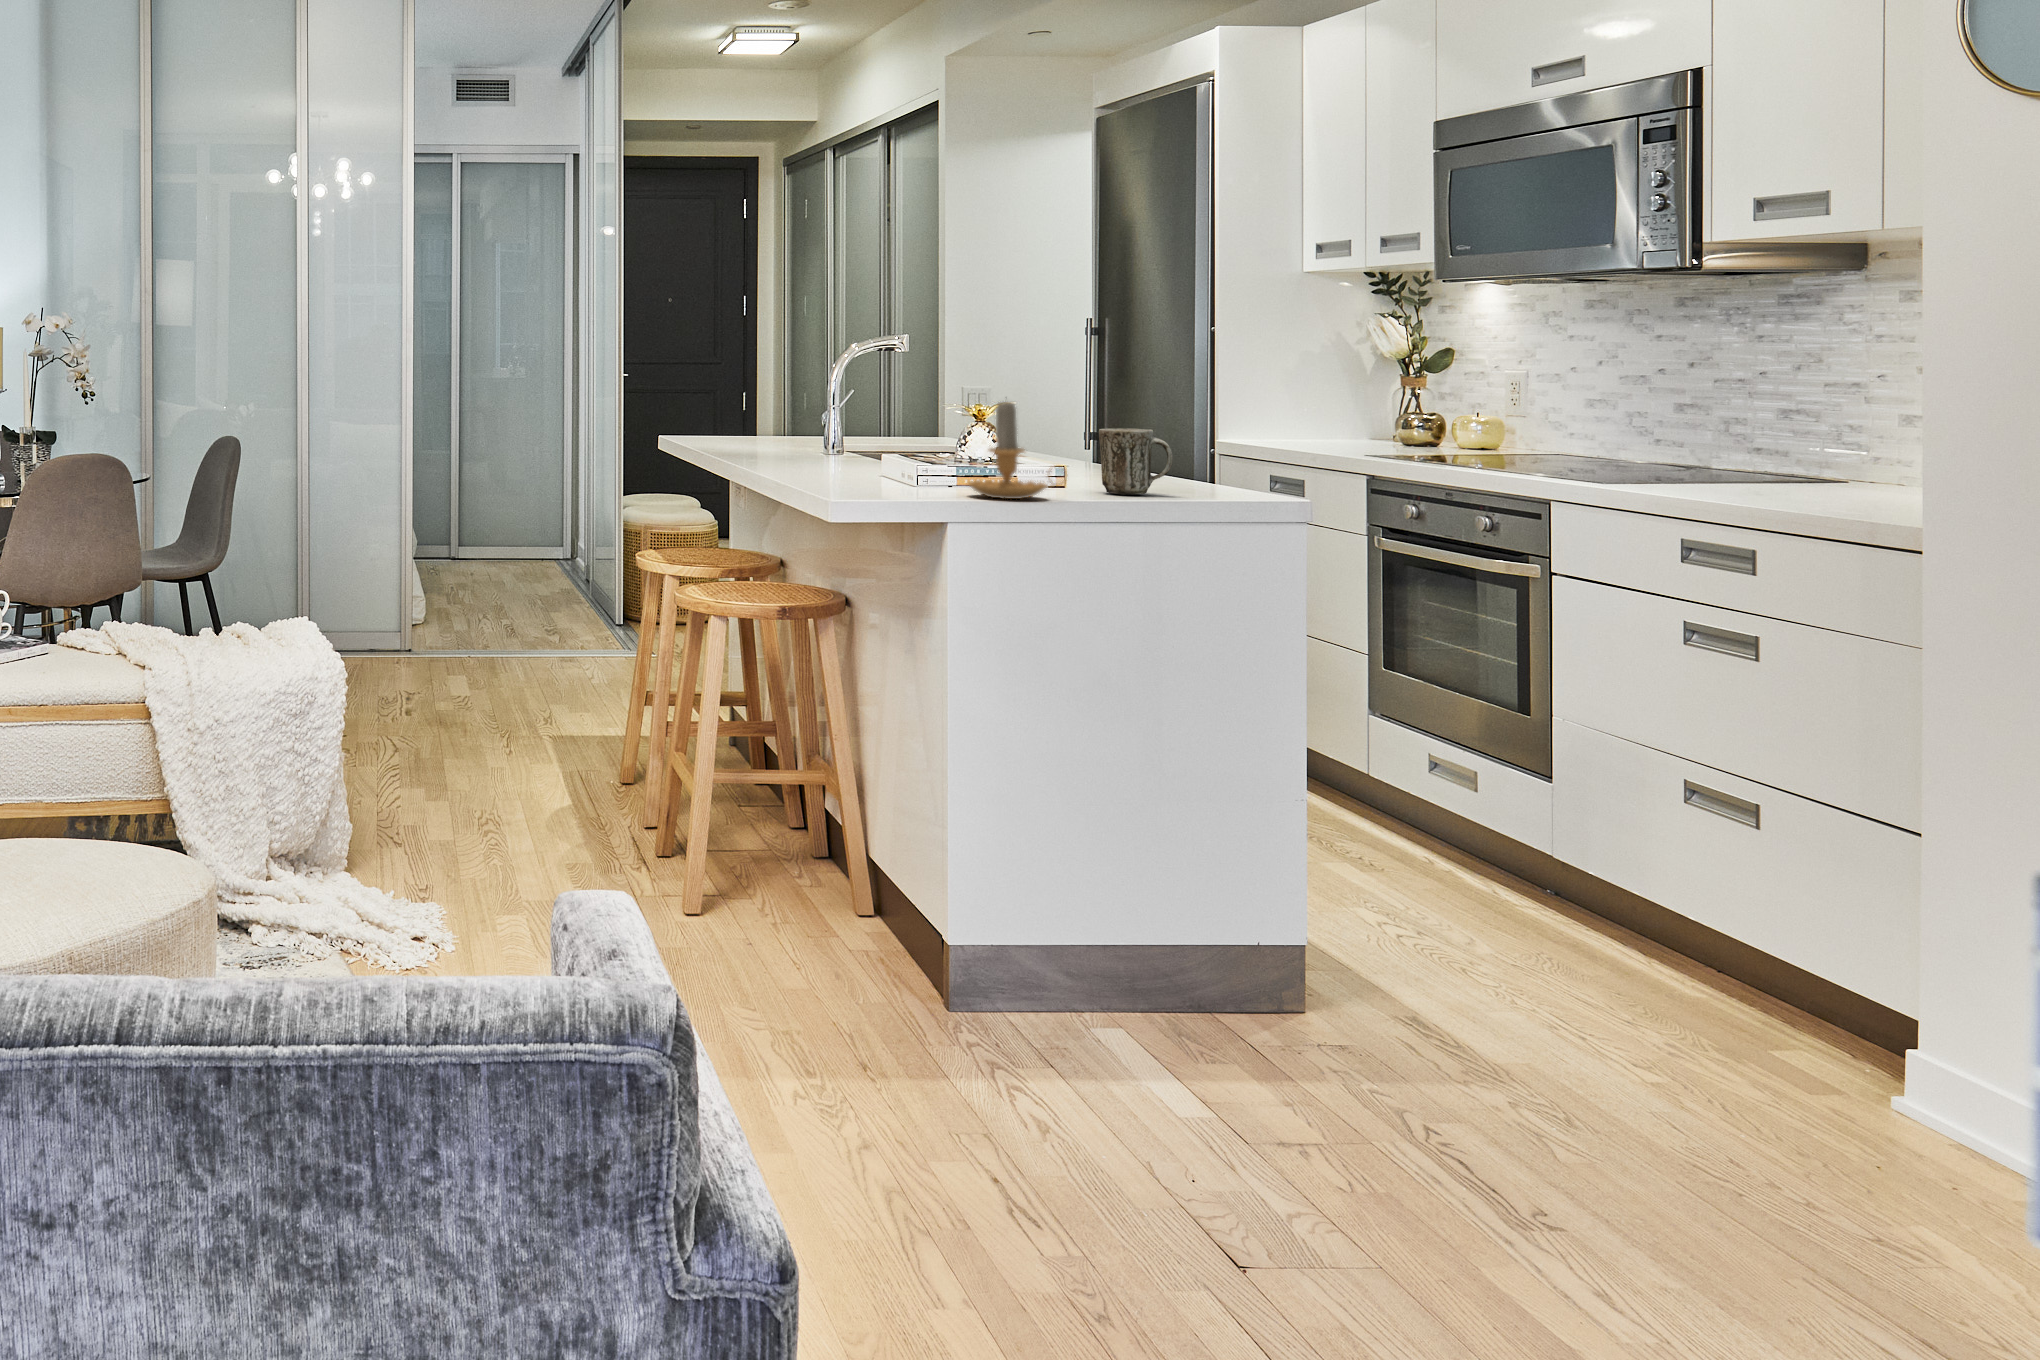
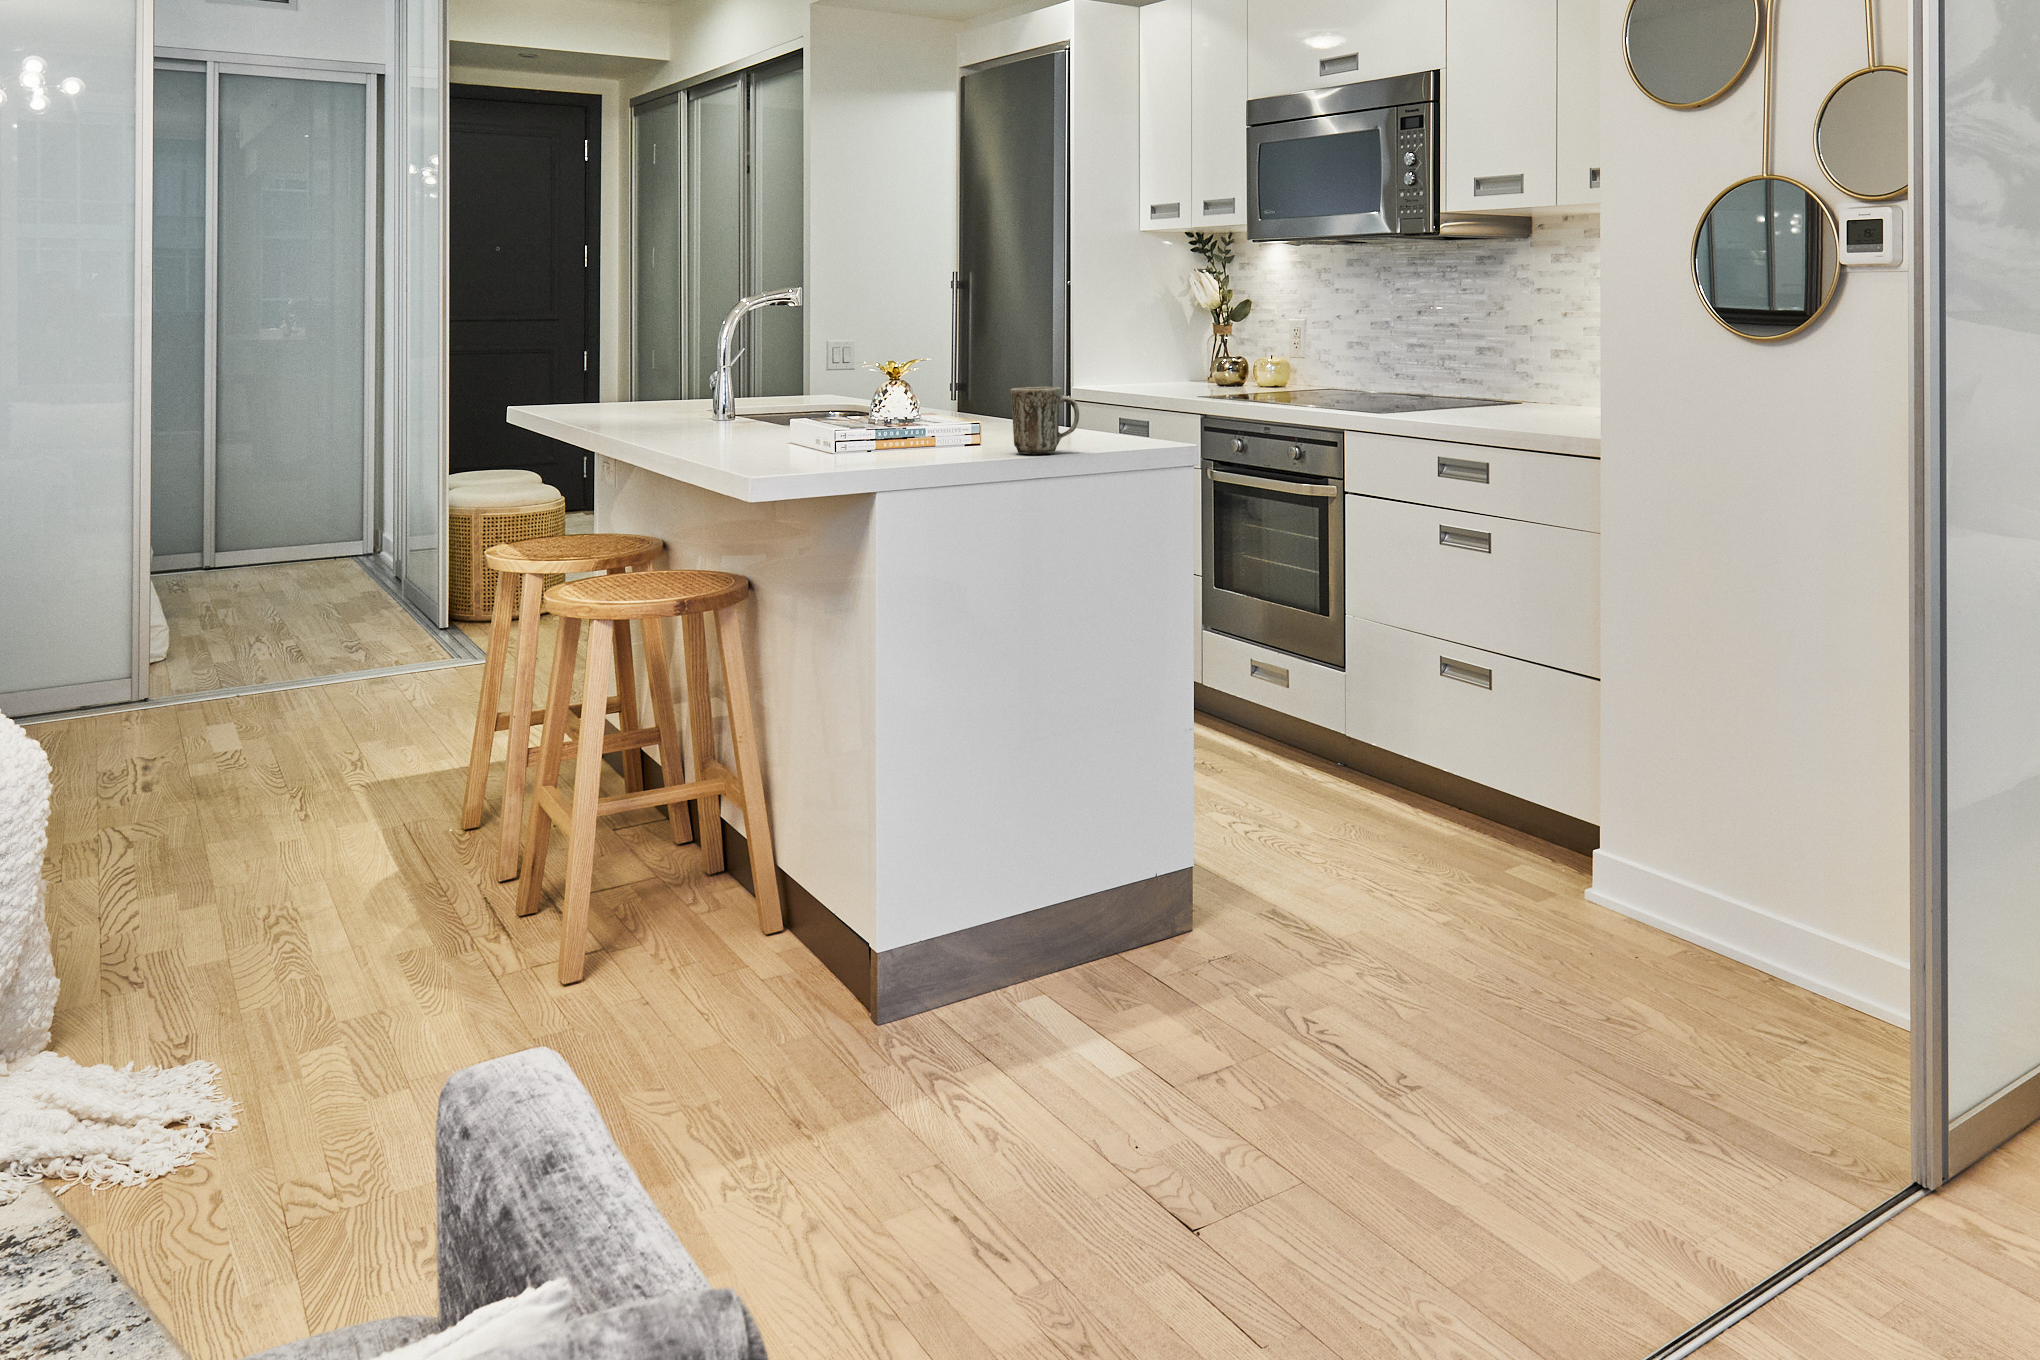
candle: present [968,402,1055,499] -> none [888,360,989,468]

